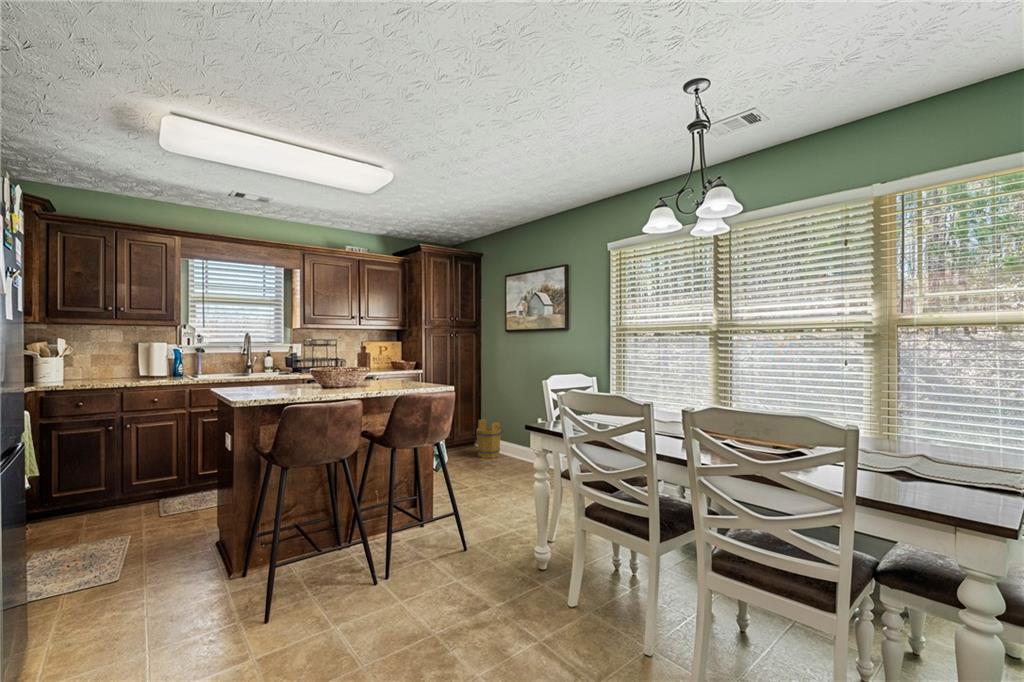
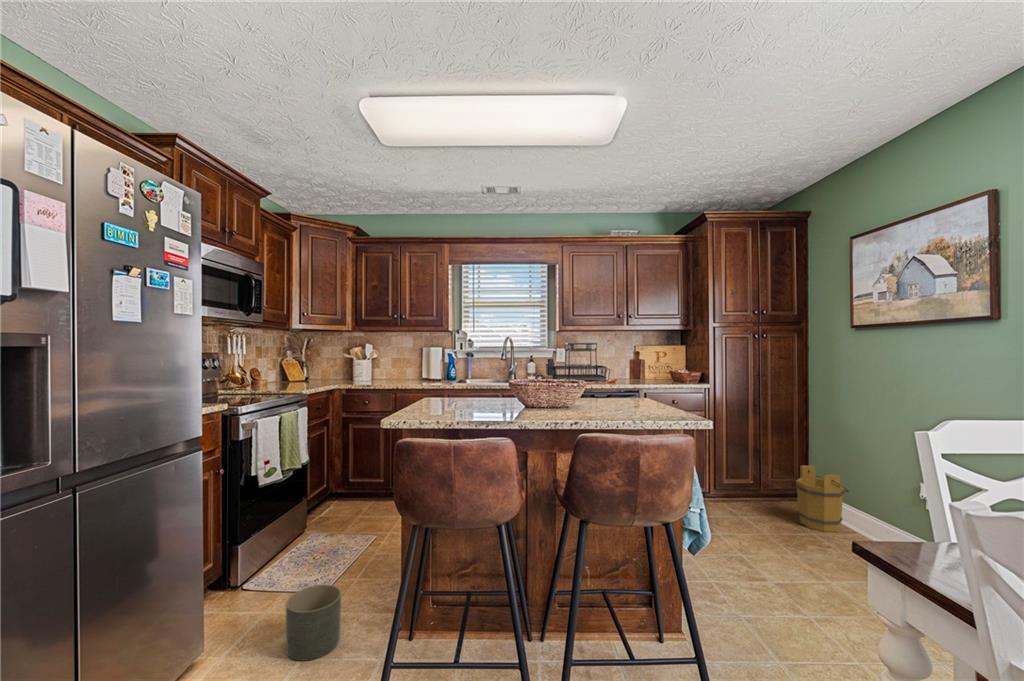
planter: none [115,555,173,618] -> present [286,584,341,661]

